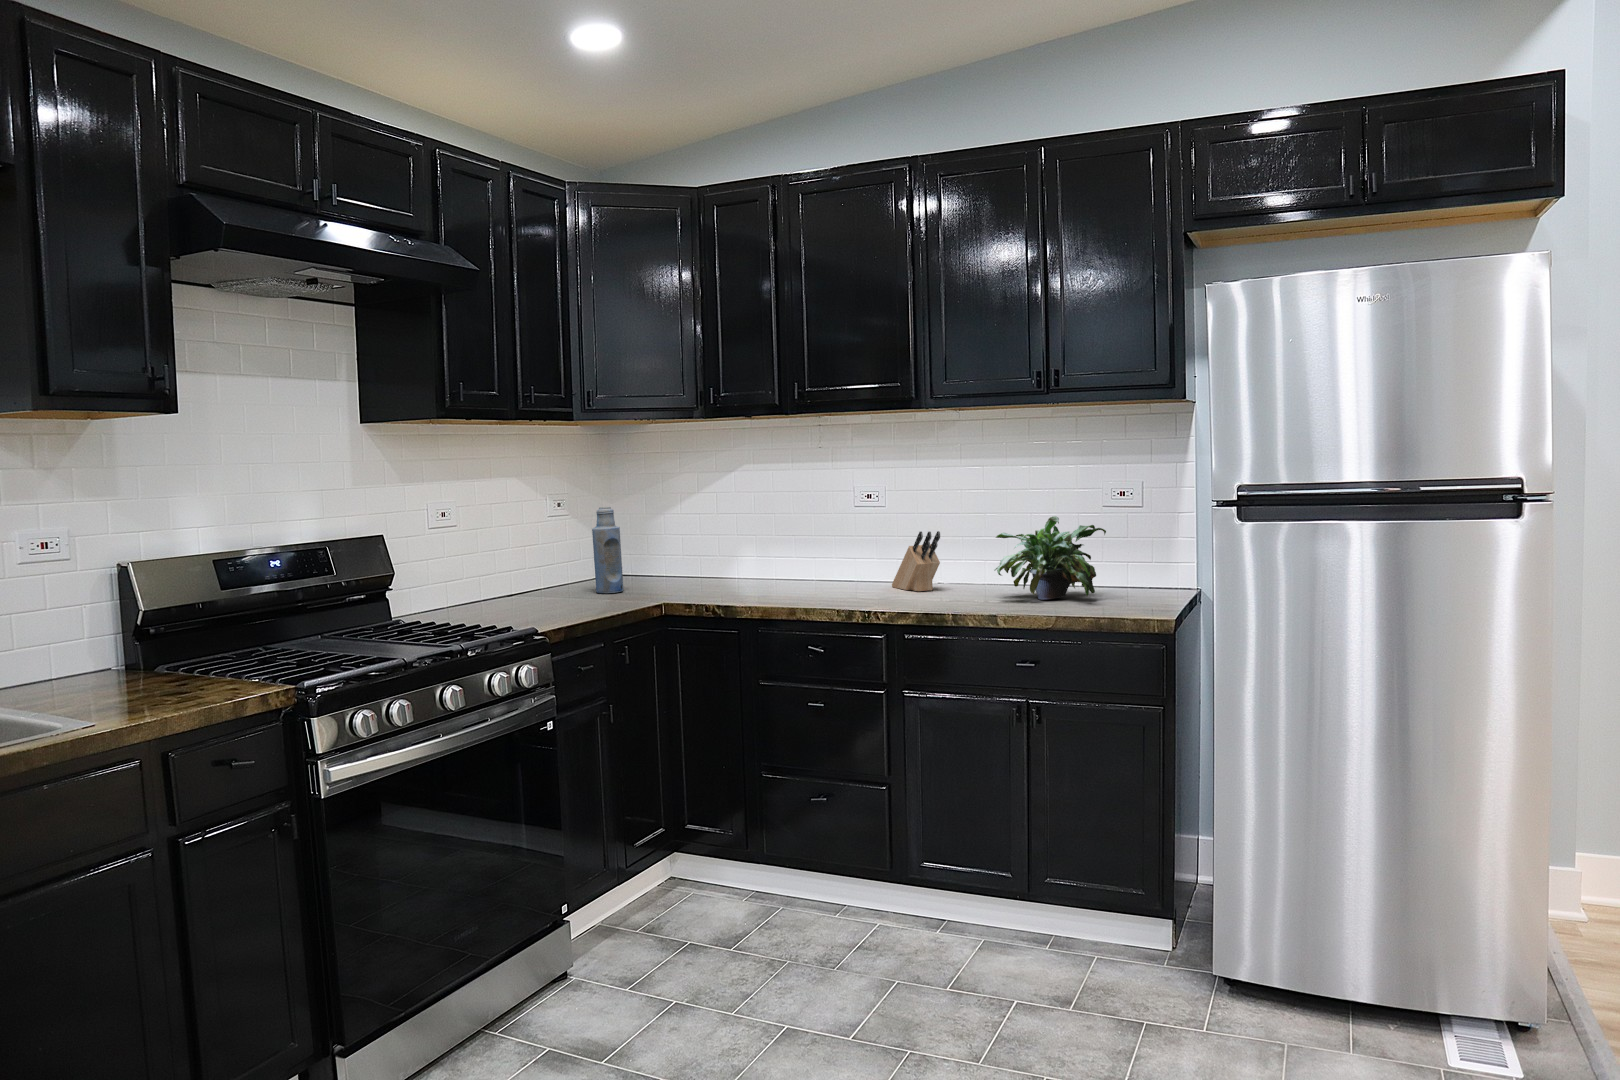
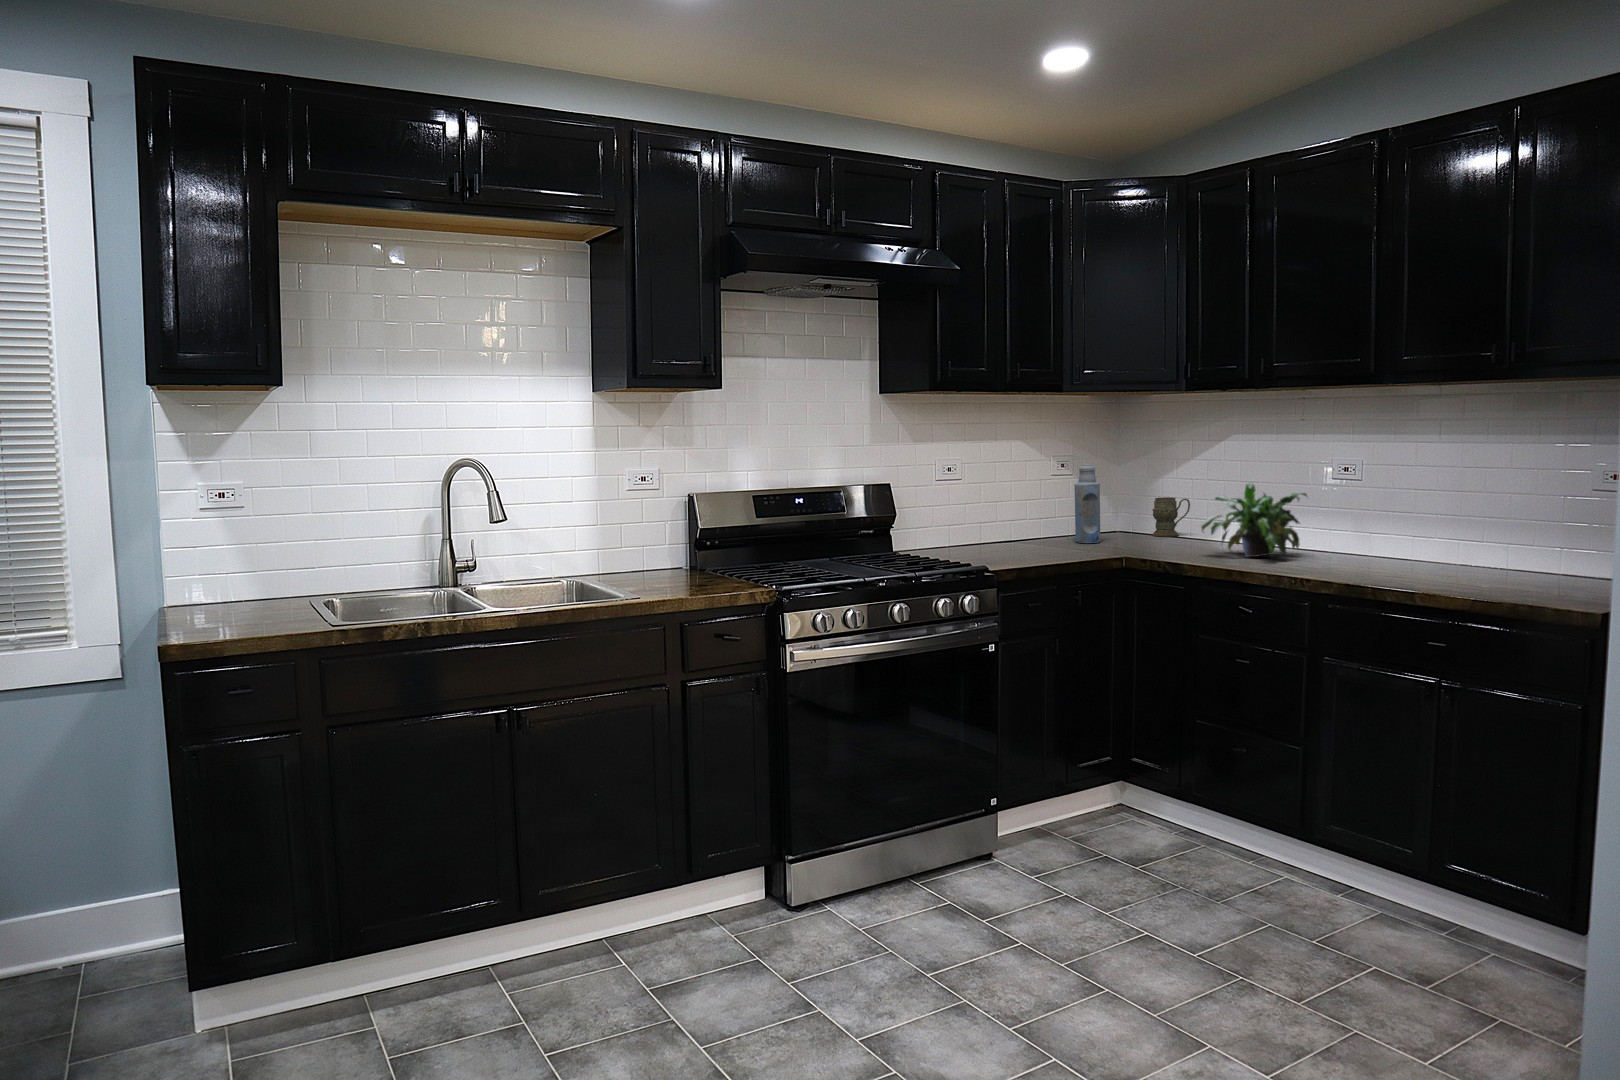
potted plant: present [994,516,1106,600] -> present [1202,483,1307,557]
knife block: present [892,531,940,591] -> none [1361,503,1404,564]
mug: none [662,540,700,581] -> present [1152,497,1190,537]

